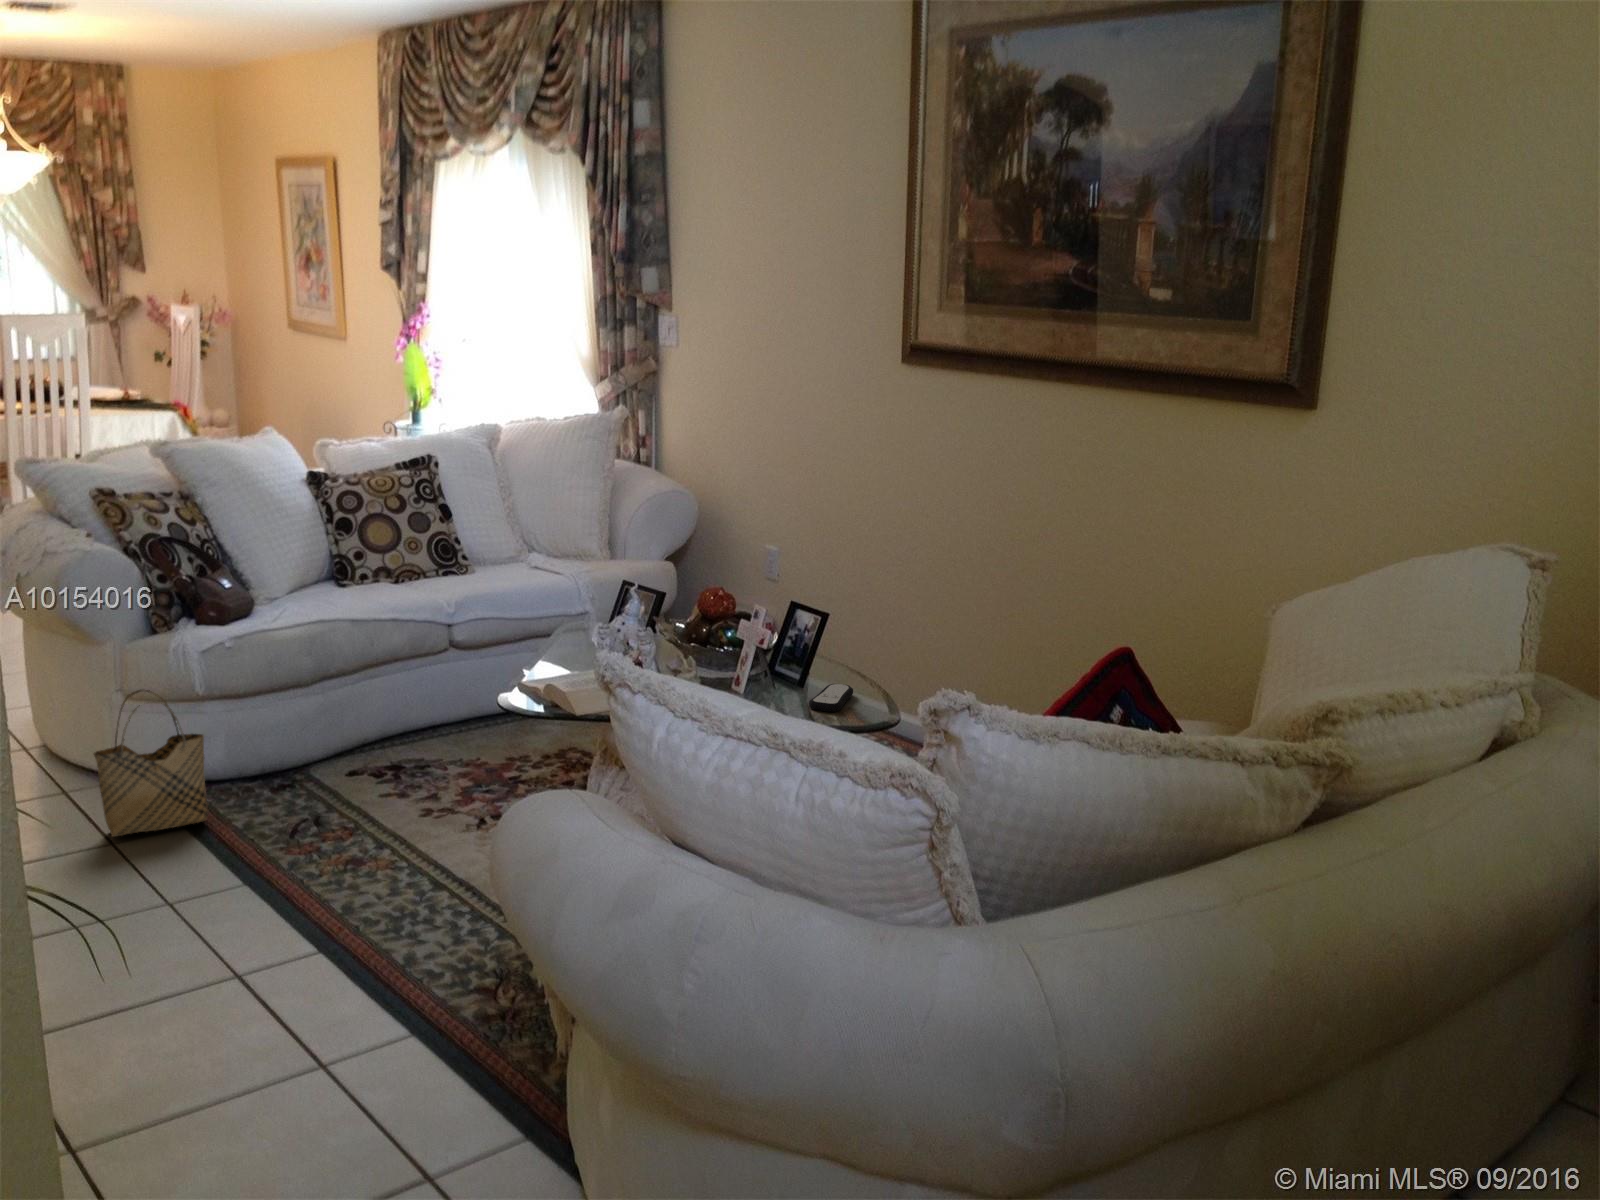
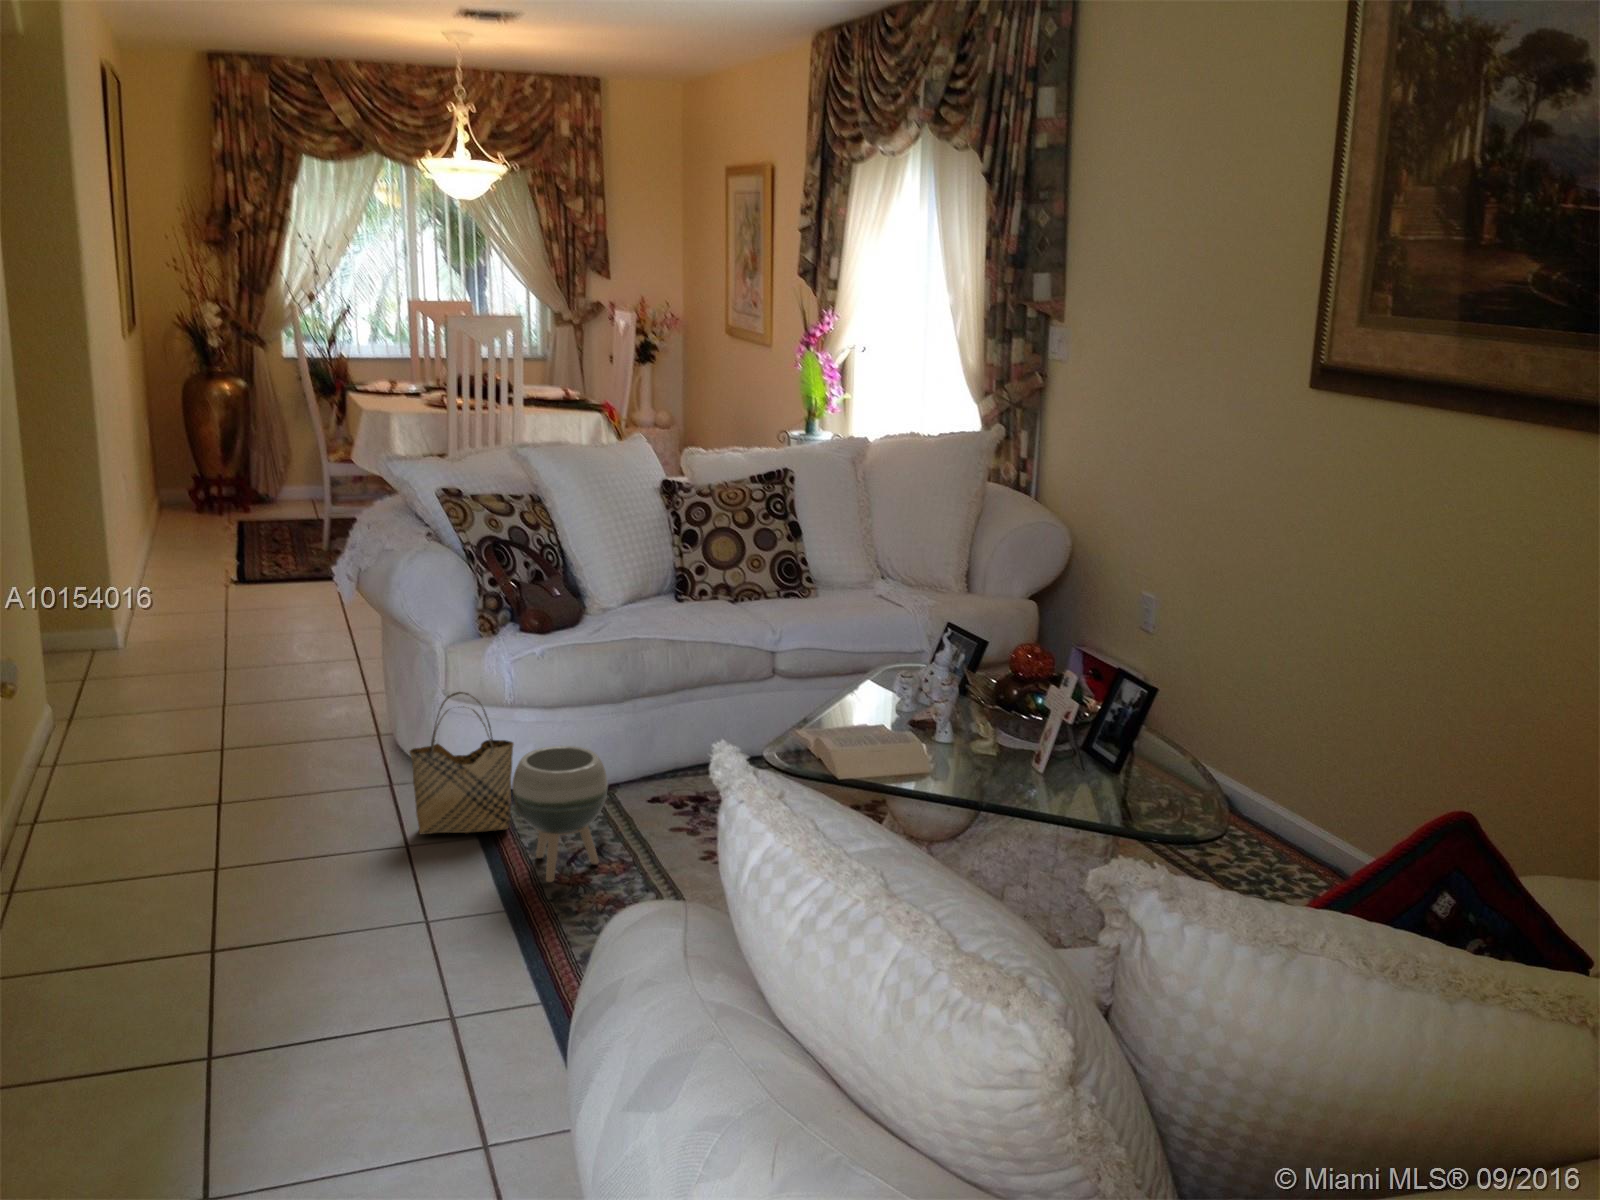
remote control: present [809,684,853,712] -> none [1113,775,1176,811]
planter: none [222,728,320,861] -> present [513,746,608,882]

